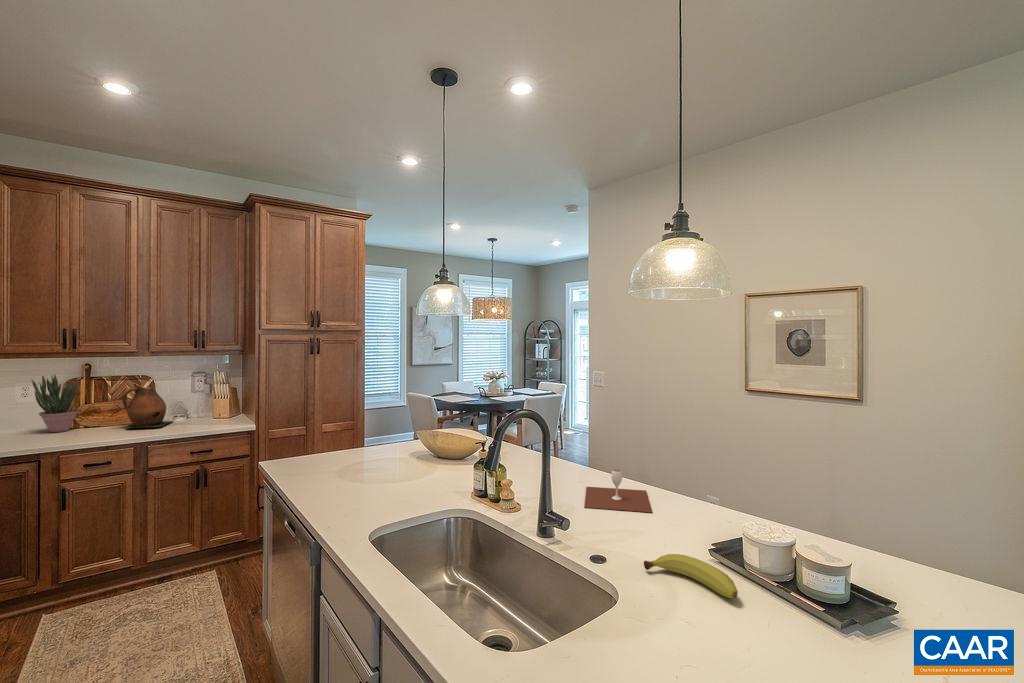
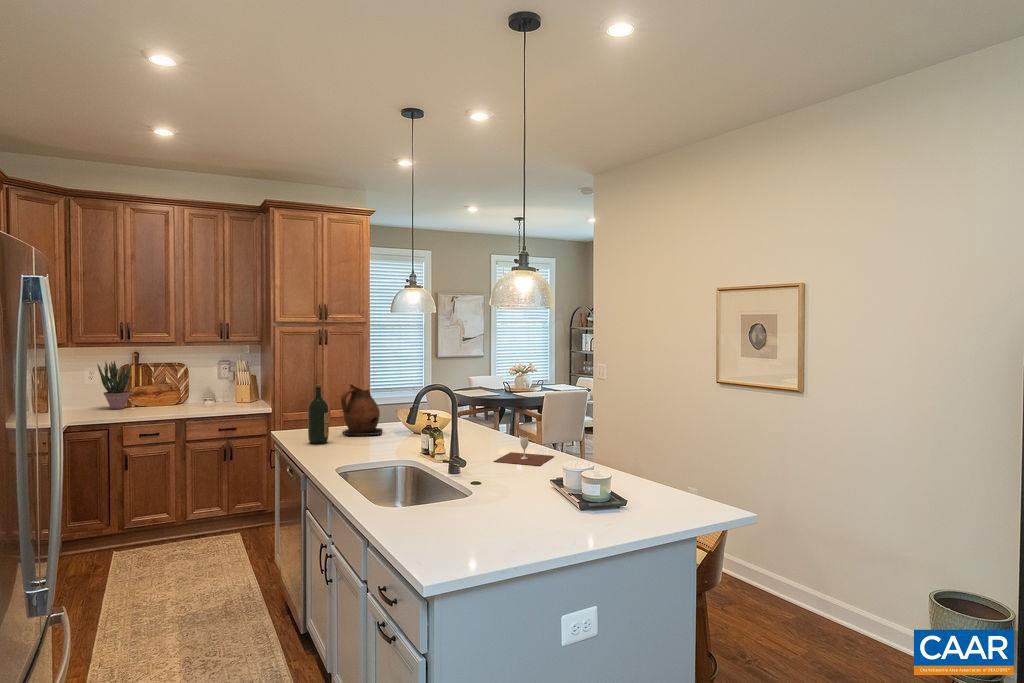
ceramic pitcher: present [122,383,172,428] -> present [341,384,382,435]
wine bottle: none [313,404,341,484] -> present [308,384,329,444]
fruit: present [644,554,738,598] -> none [492,476,532,495]

